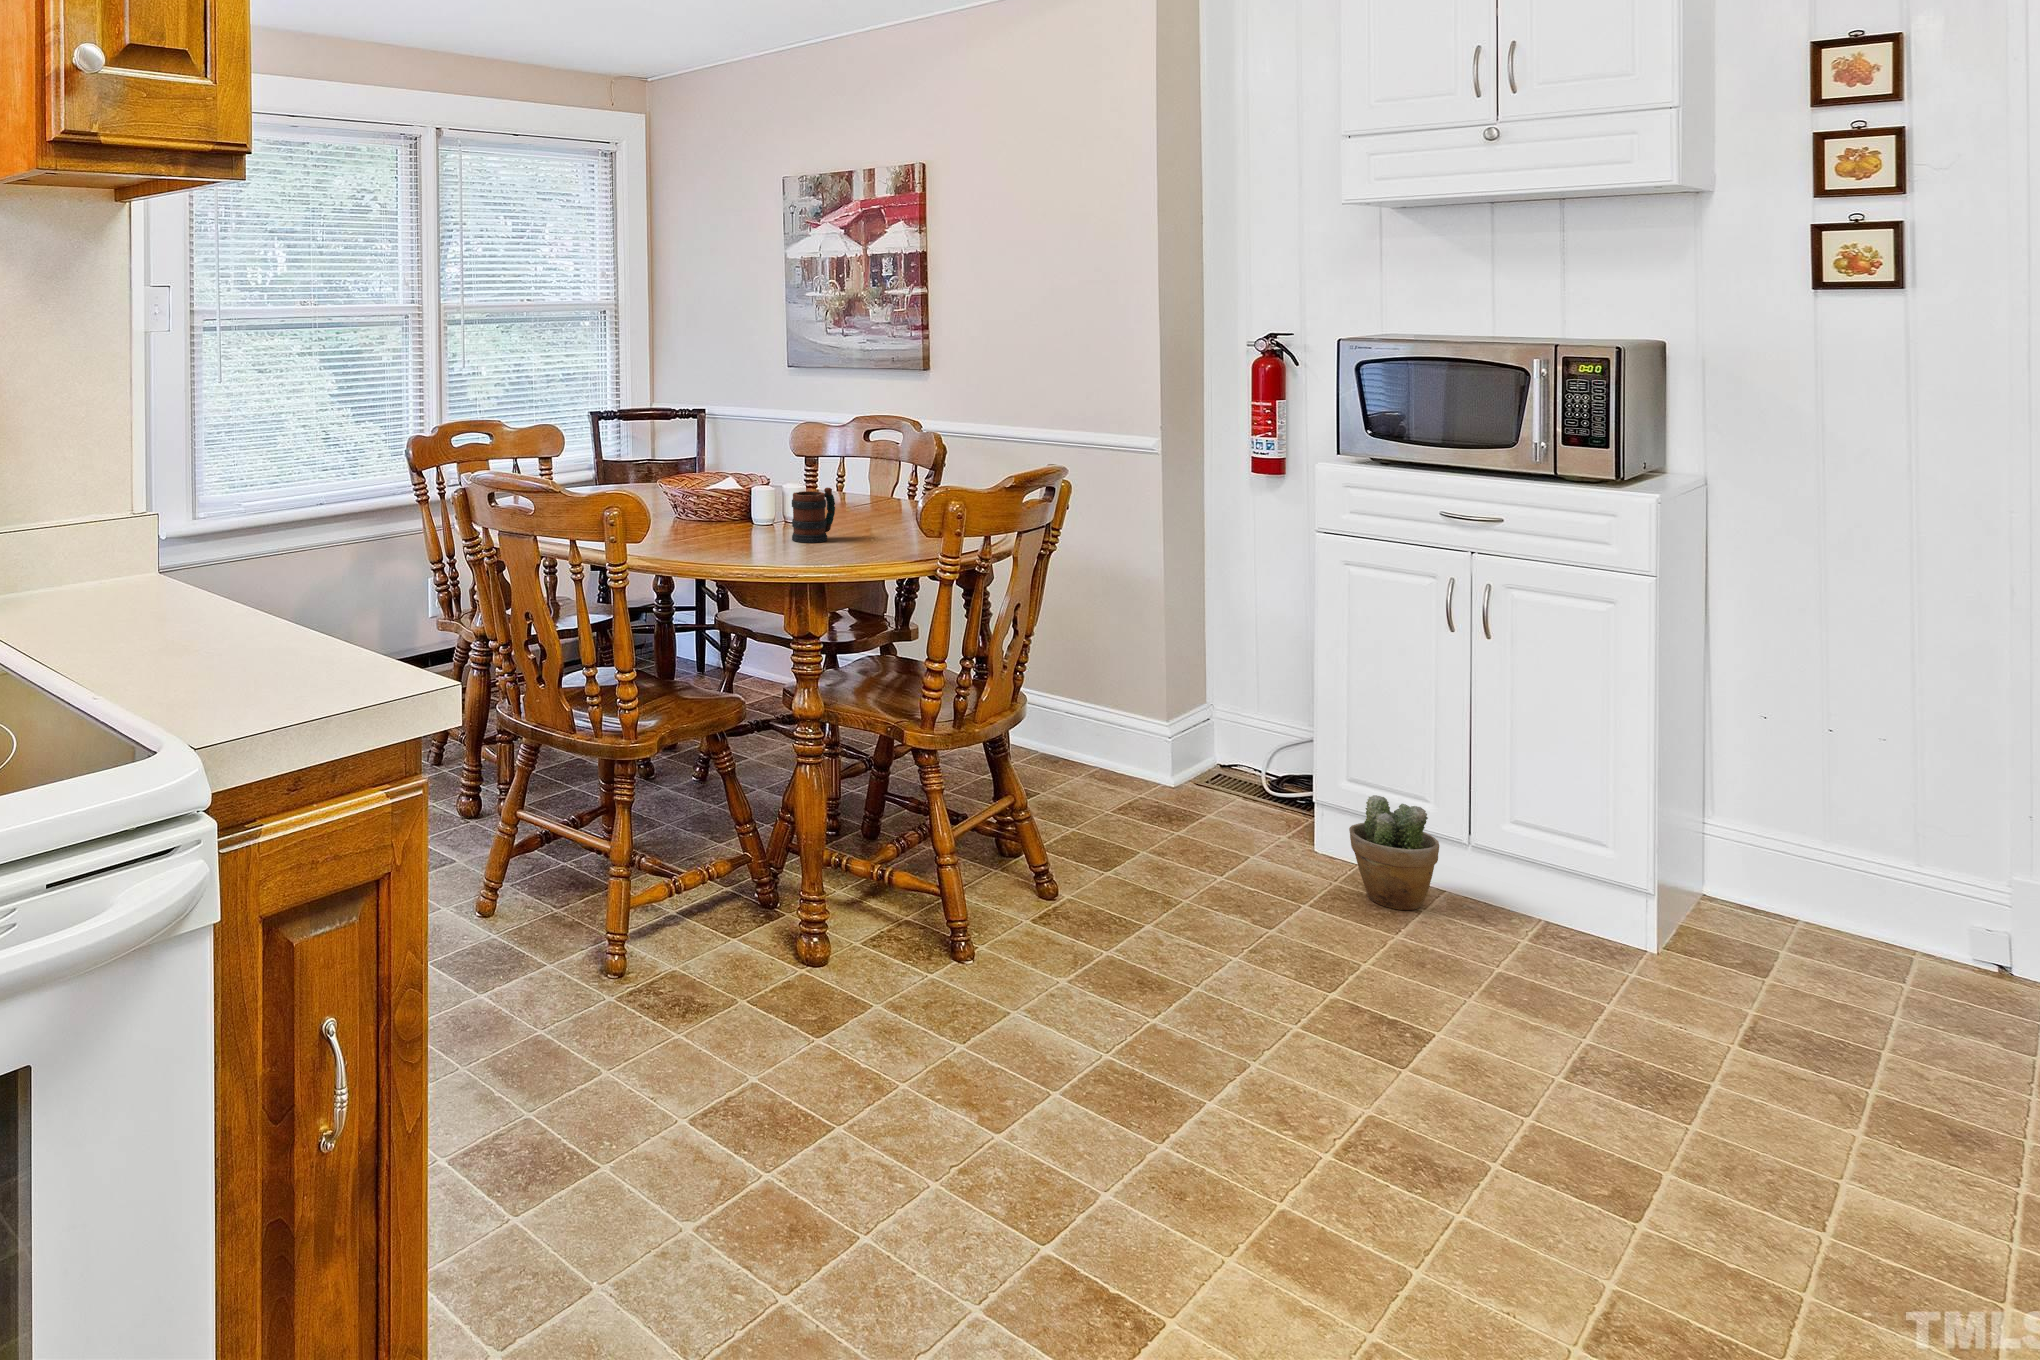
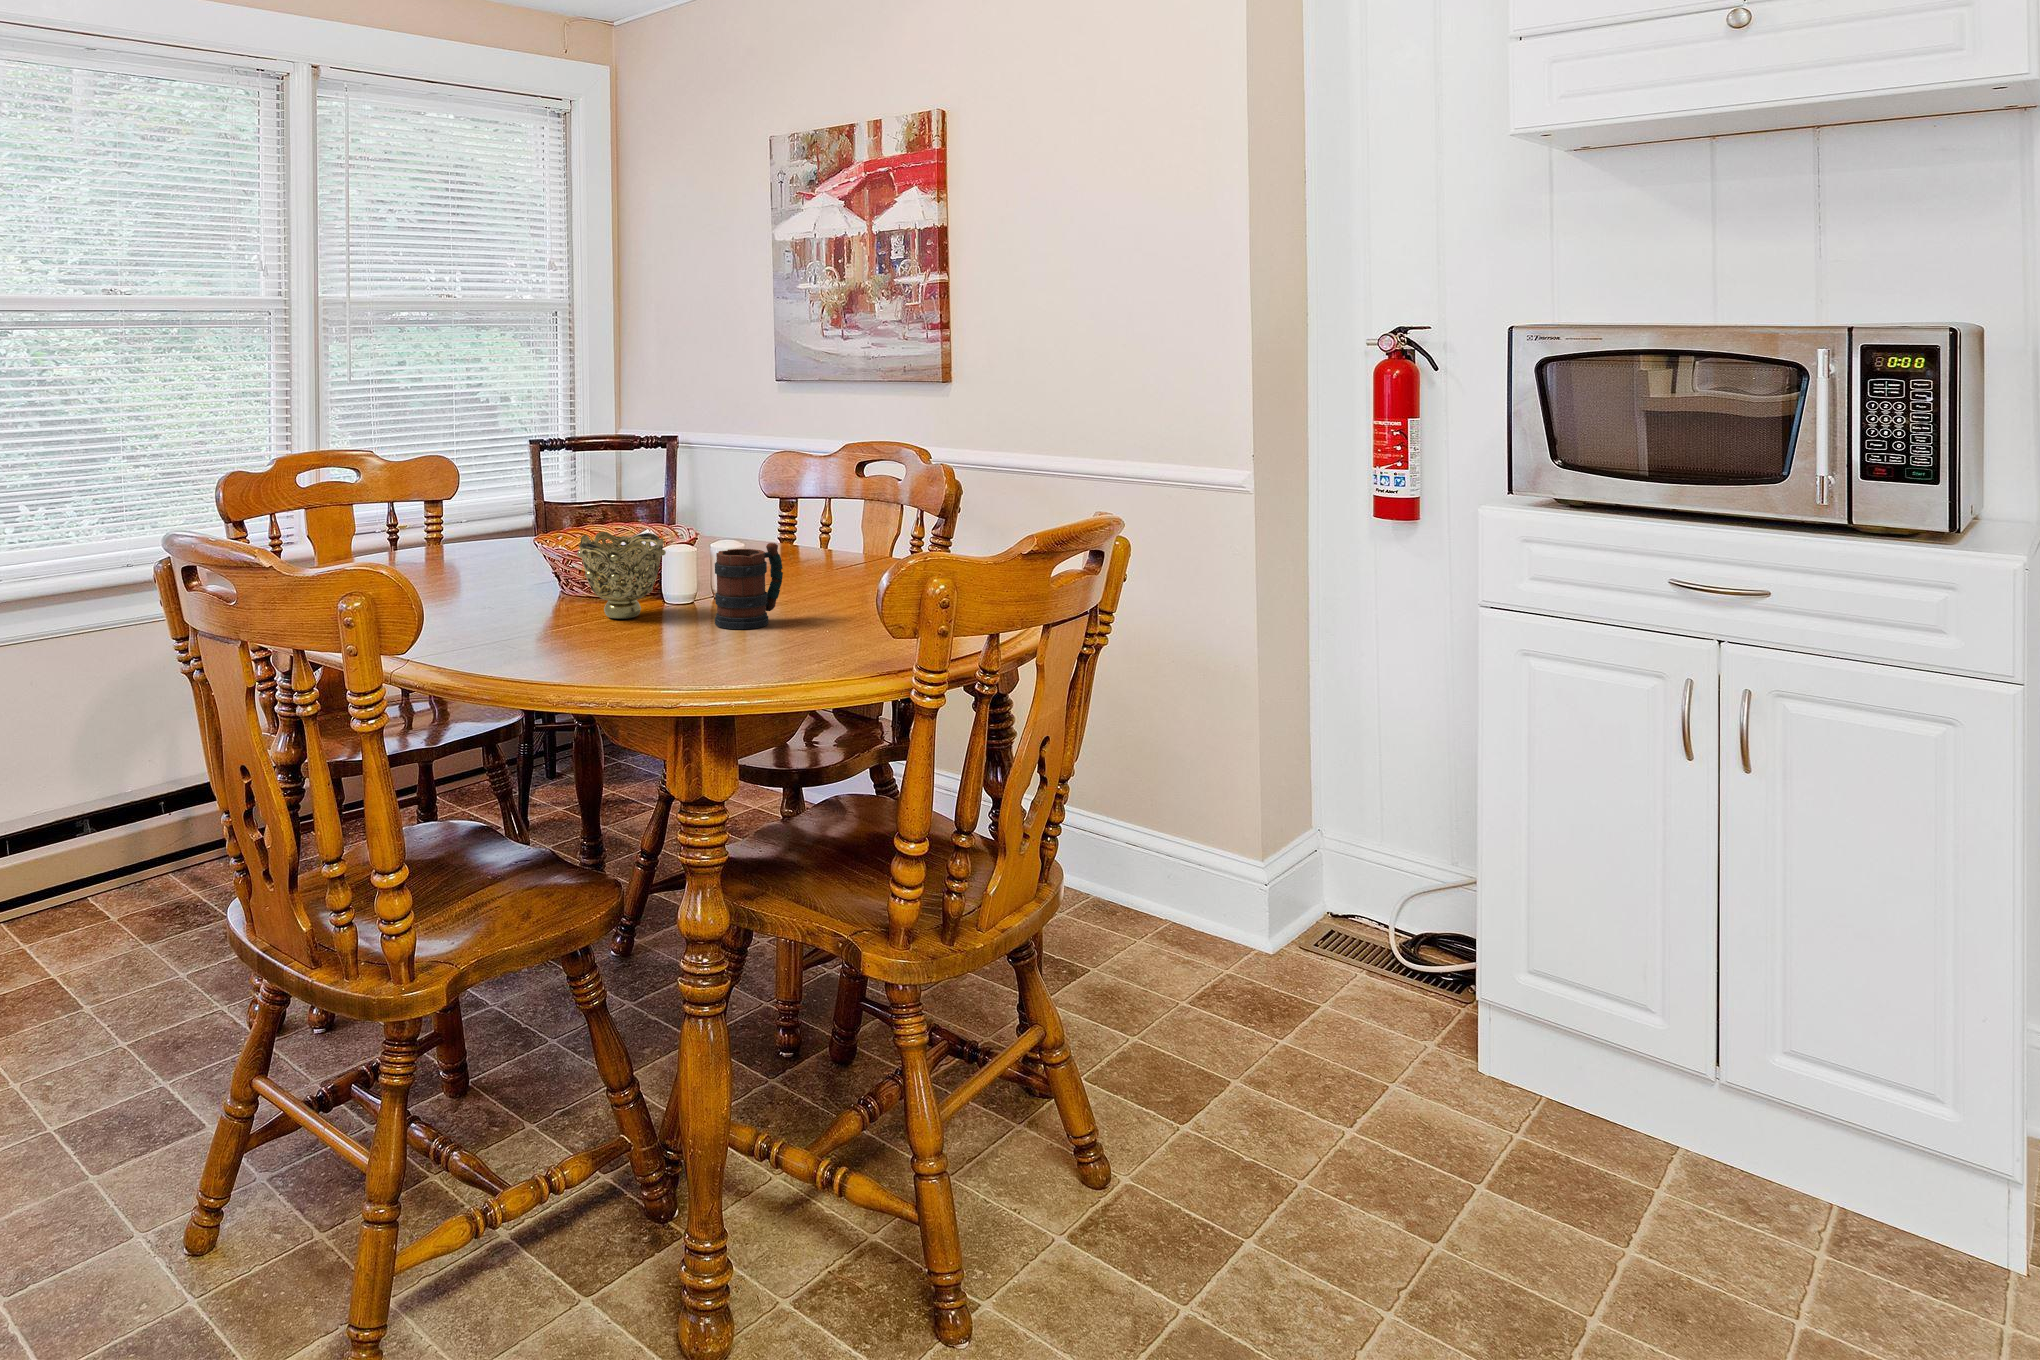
decorative bowl: none [696,480,755,537] -> present [577,532,666,619]
potted plant: present [1349,795,1439,910] -> none [1545,1012,1686,1200]

